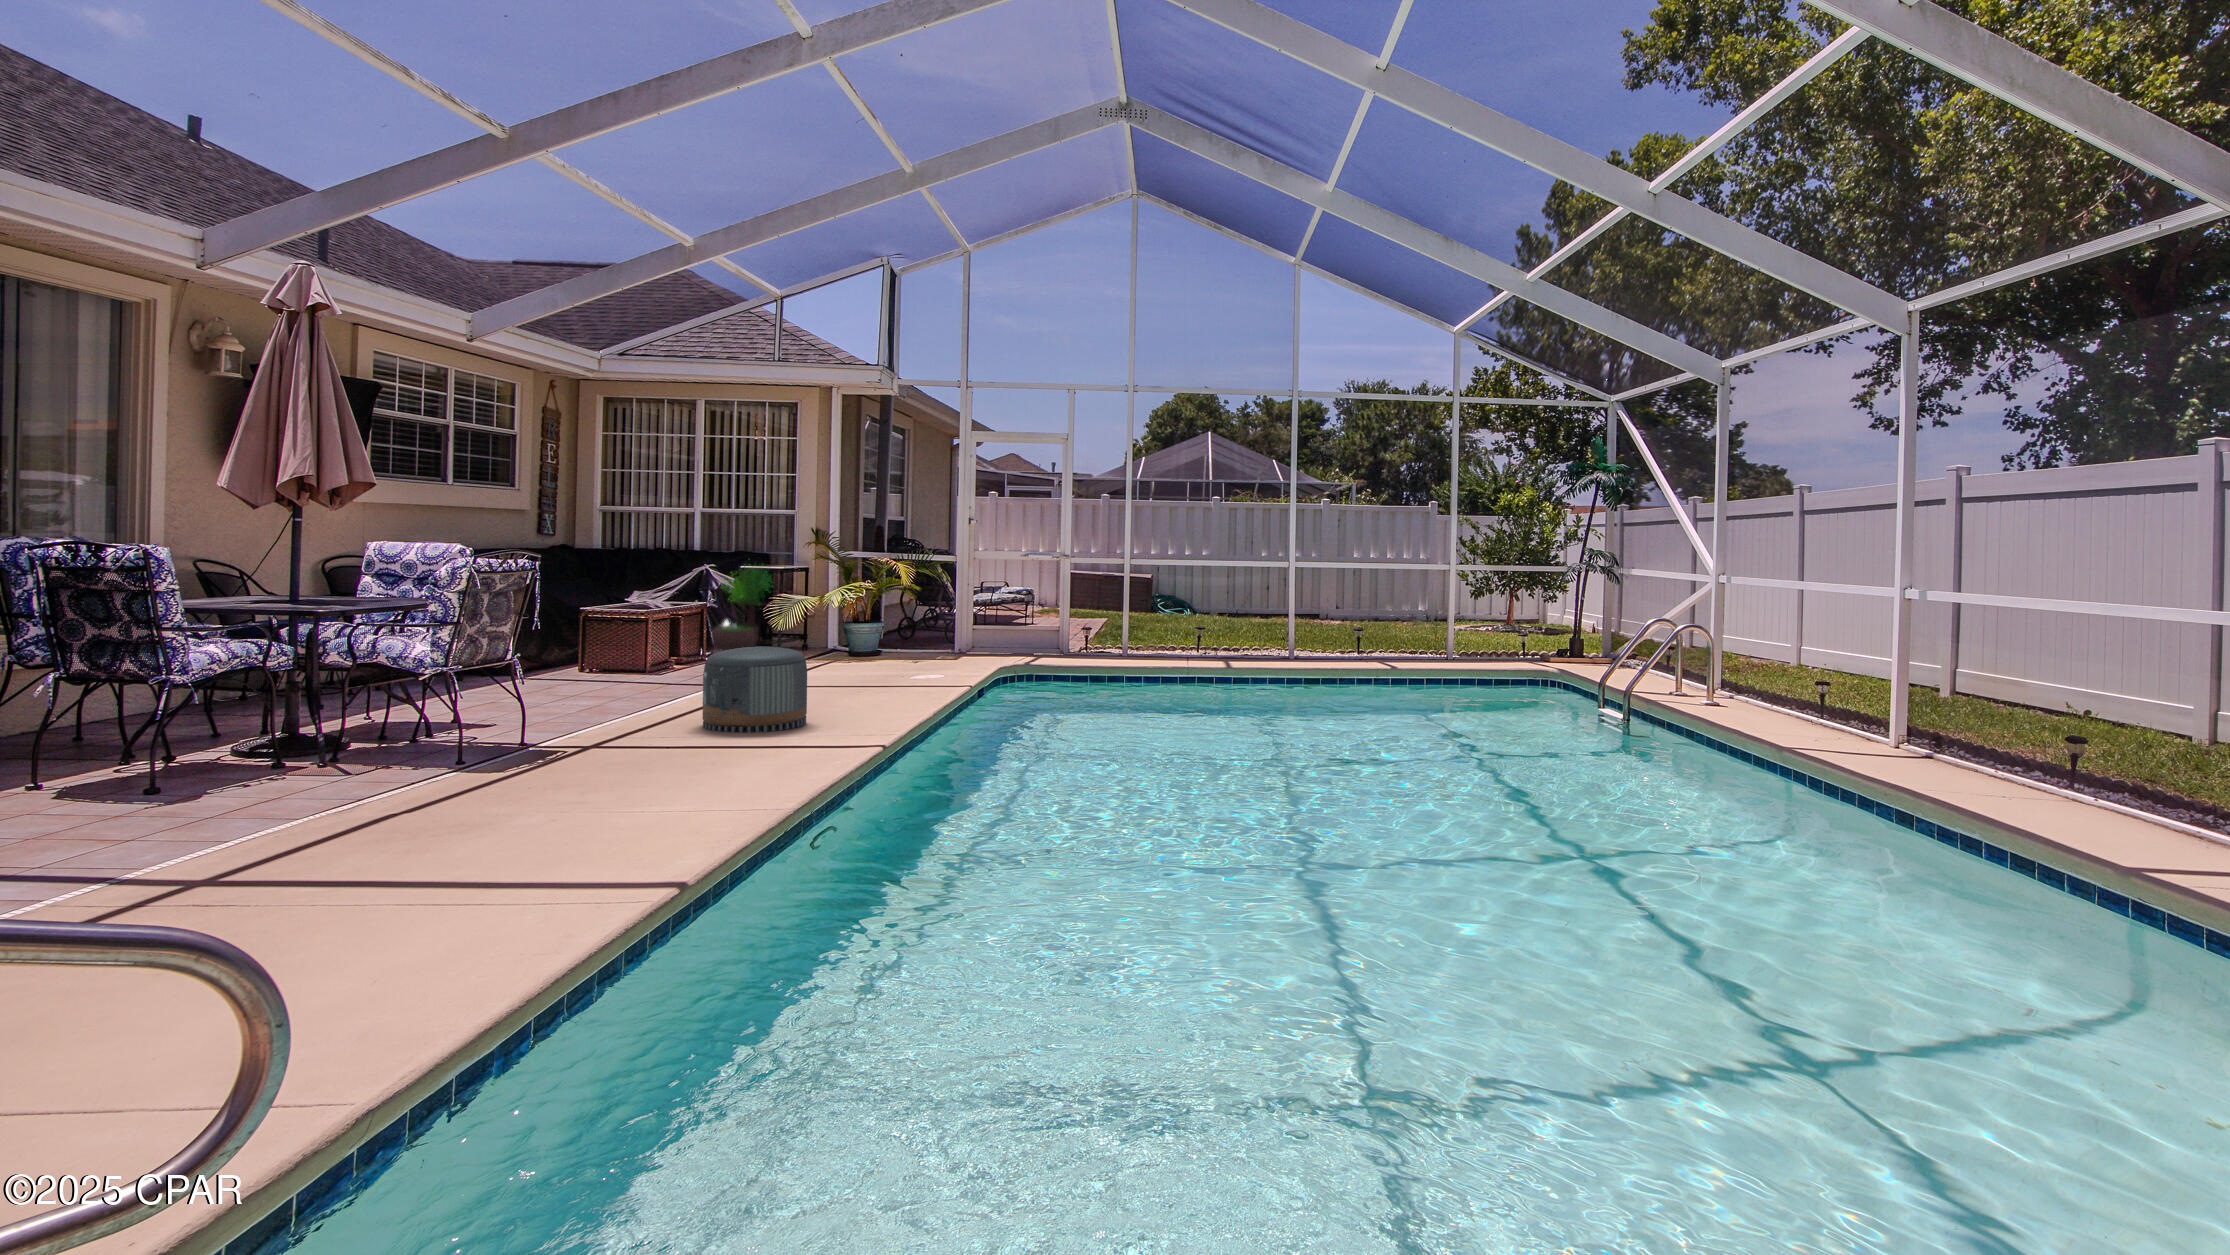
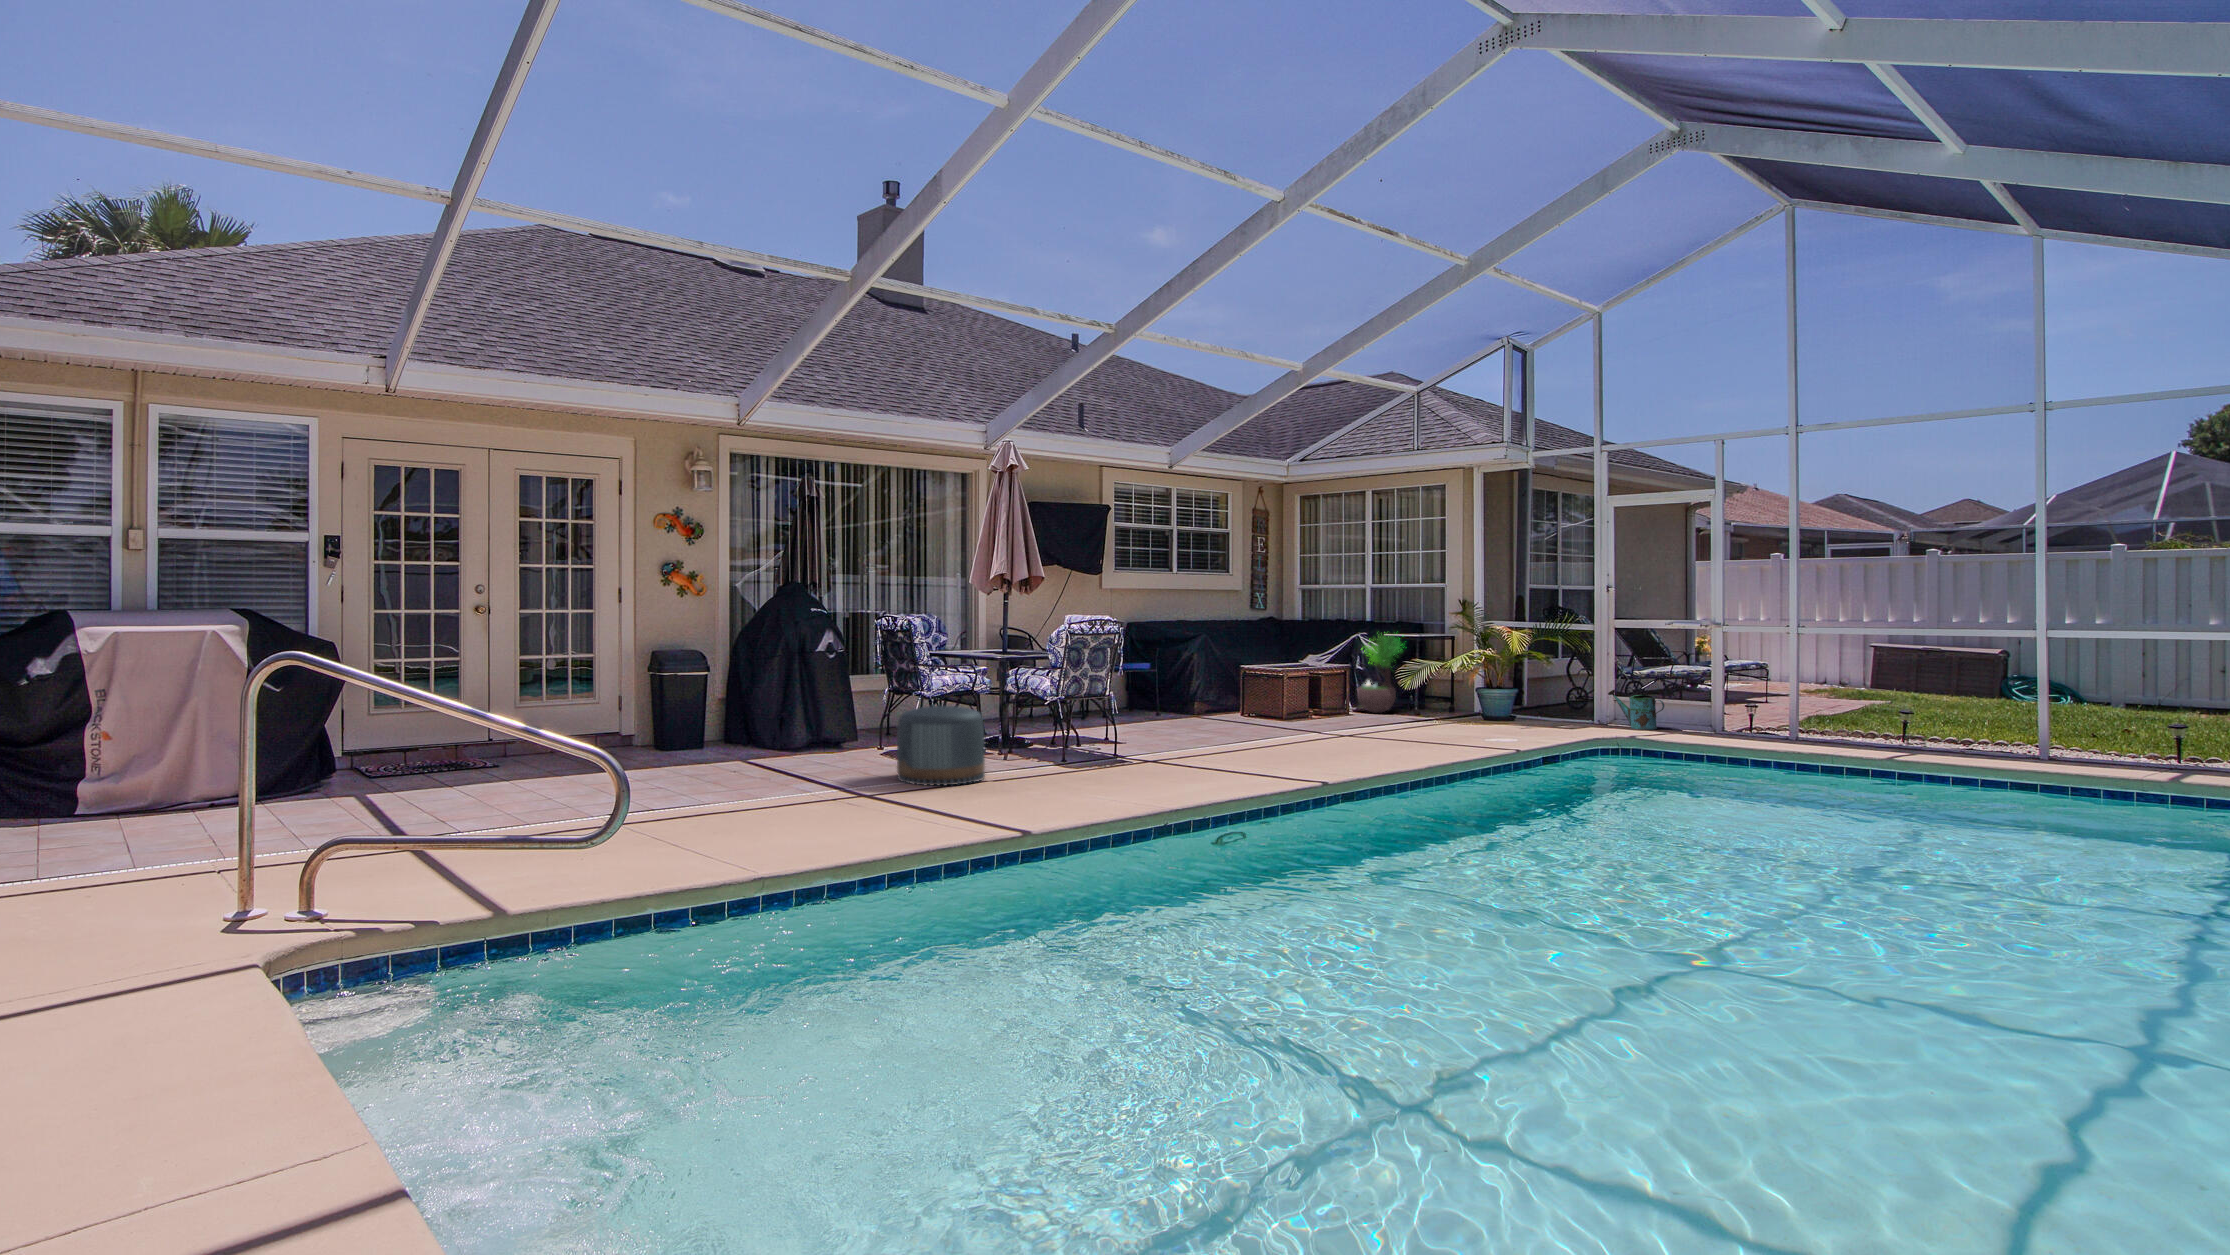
watering can: none [971,618,1022,654] -> present [1608,690,1664,729]
pouf: present [702,646,807,733] -> present [897,706,985,786]

